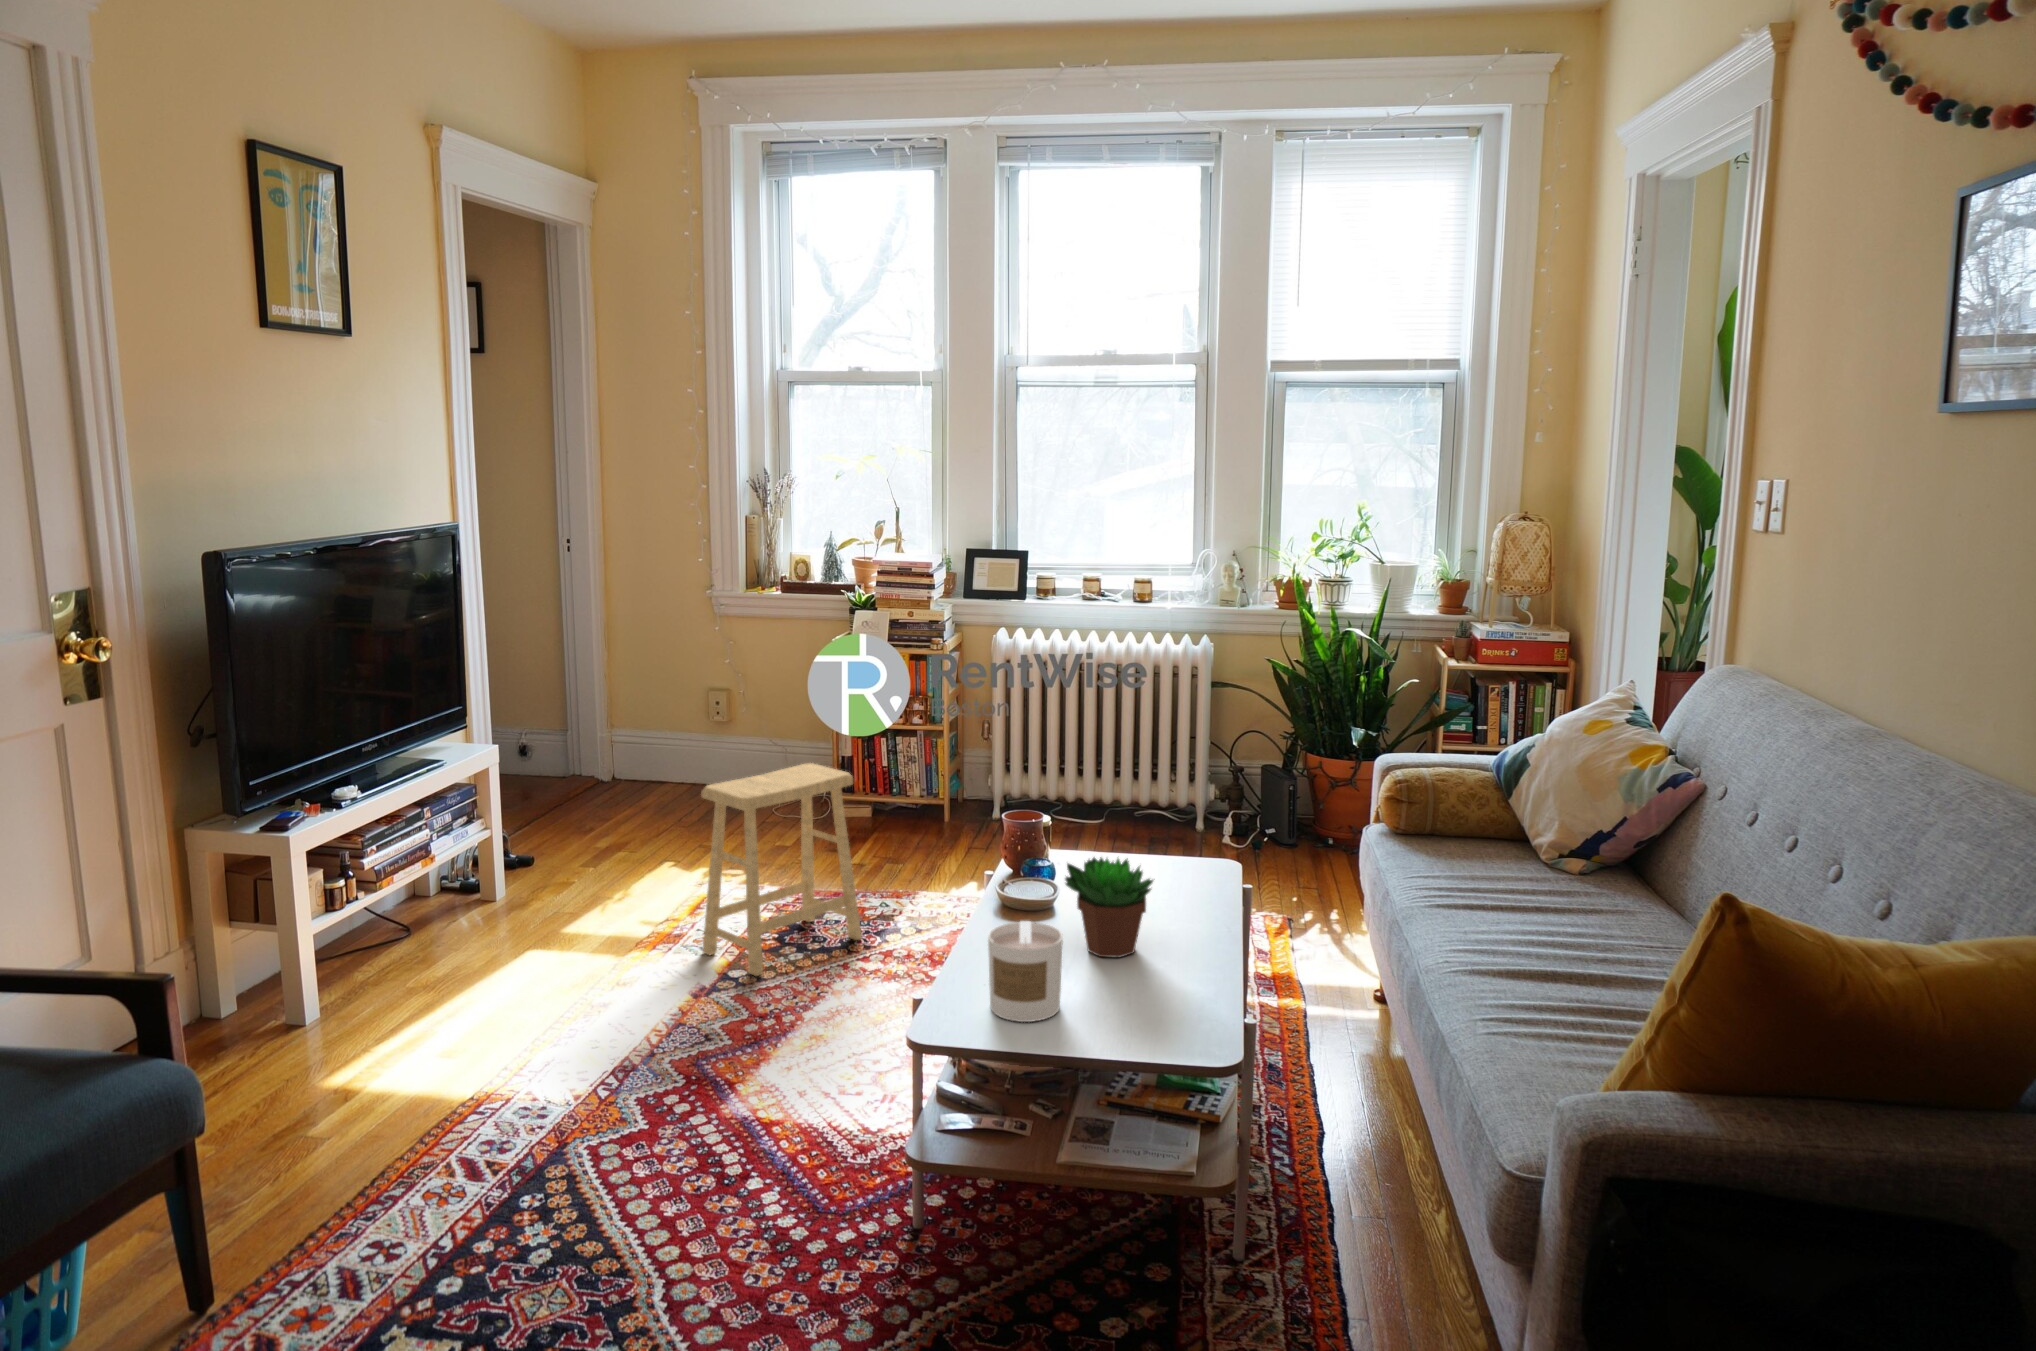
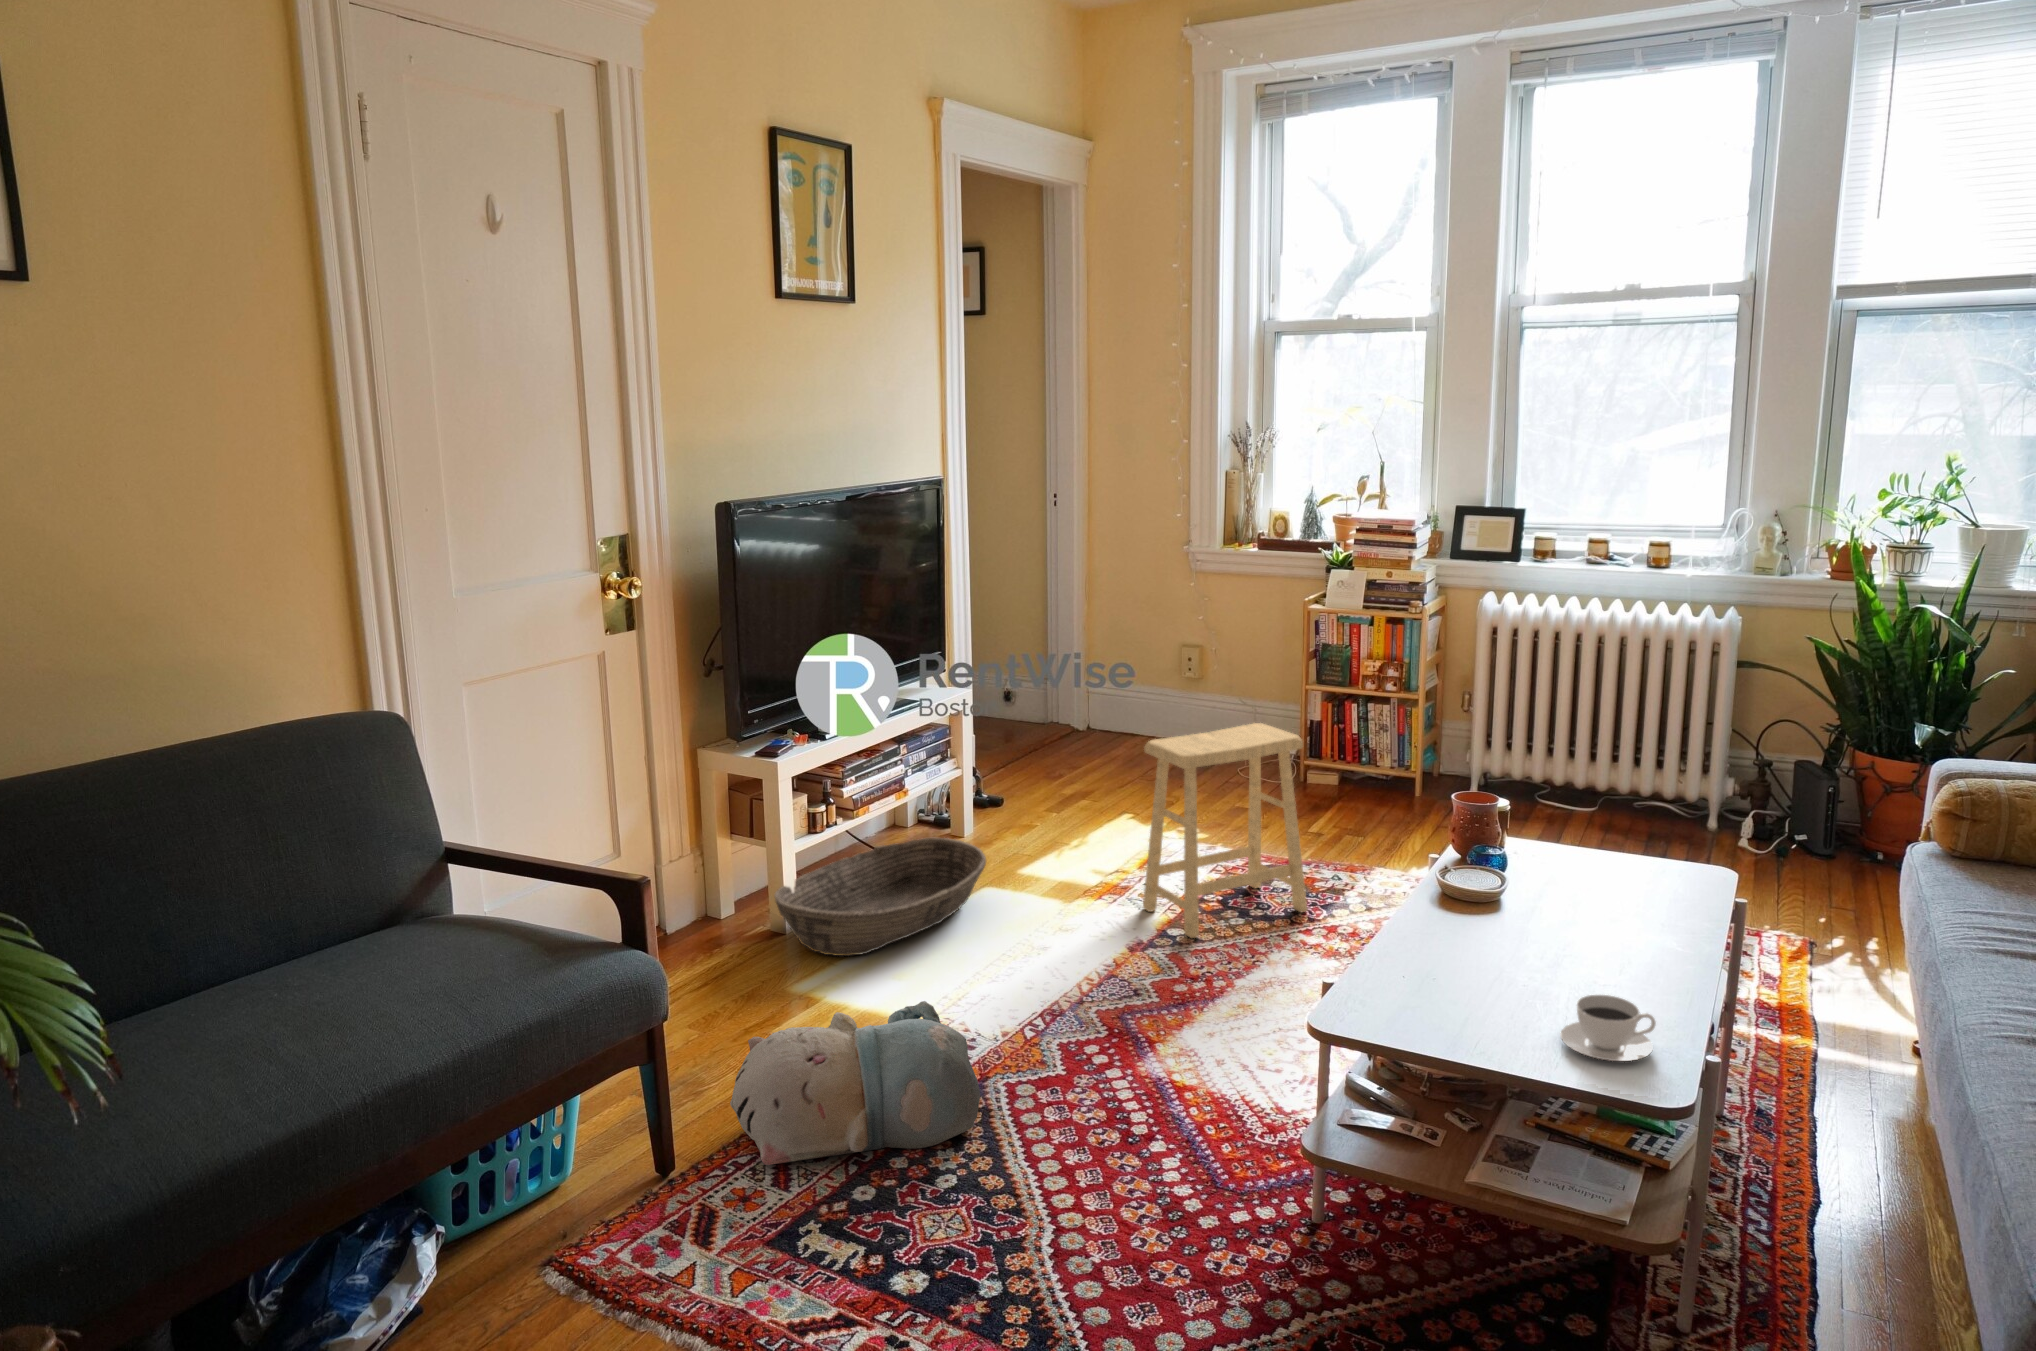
succulent plant: present [1065,857,1153,957] -> none [1498,848,1612,966]
basket: none [291,902,535,1040] -> present [775,838,986,956]
candle: present [988,921,1063,1022] -> none [1397,913,1483,1024]
teacup: none [1132,977,1207,1033] -> present [1560,995,1656,1061]
plush toy: none [270,1072,569,1280] -> present [730,1001,980,1165]

